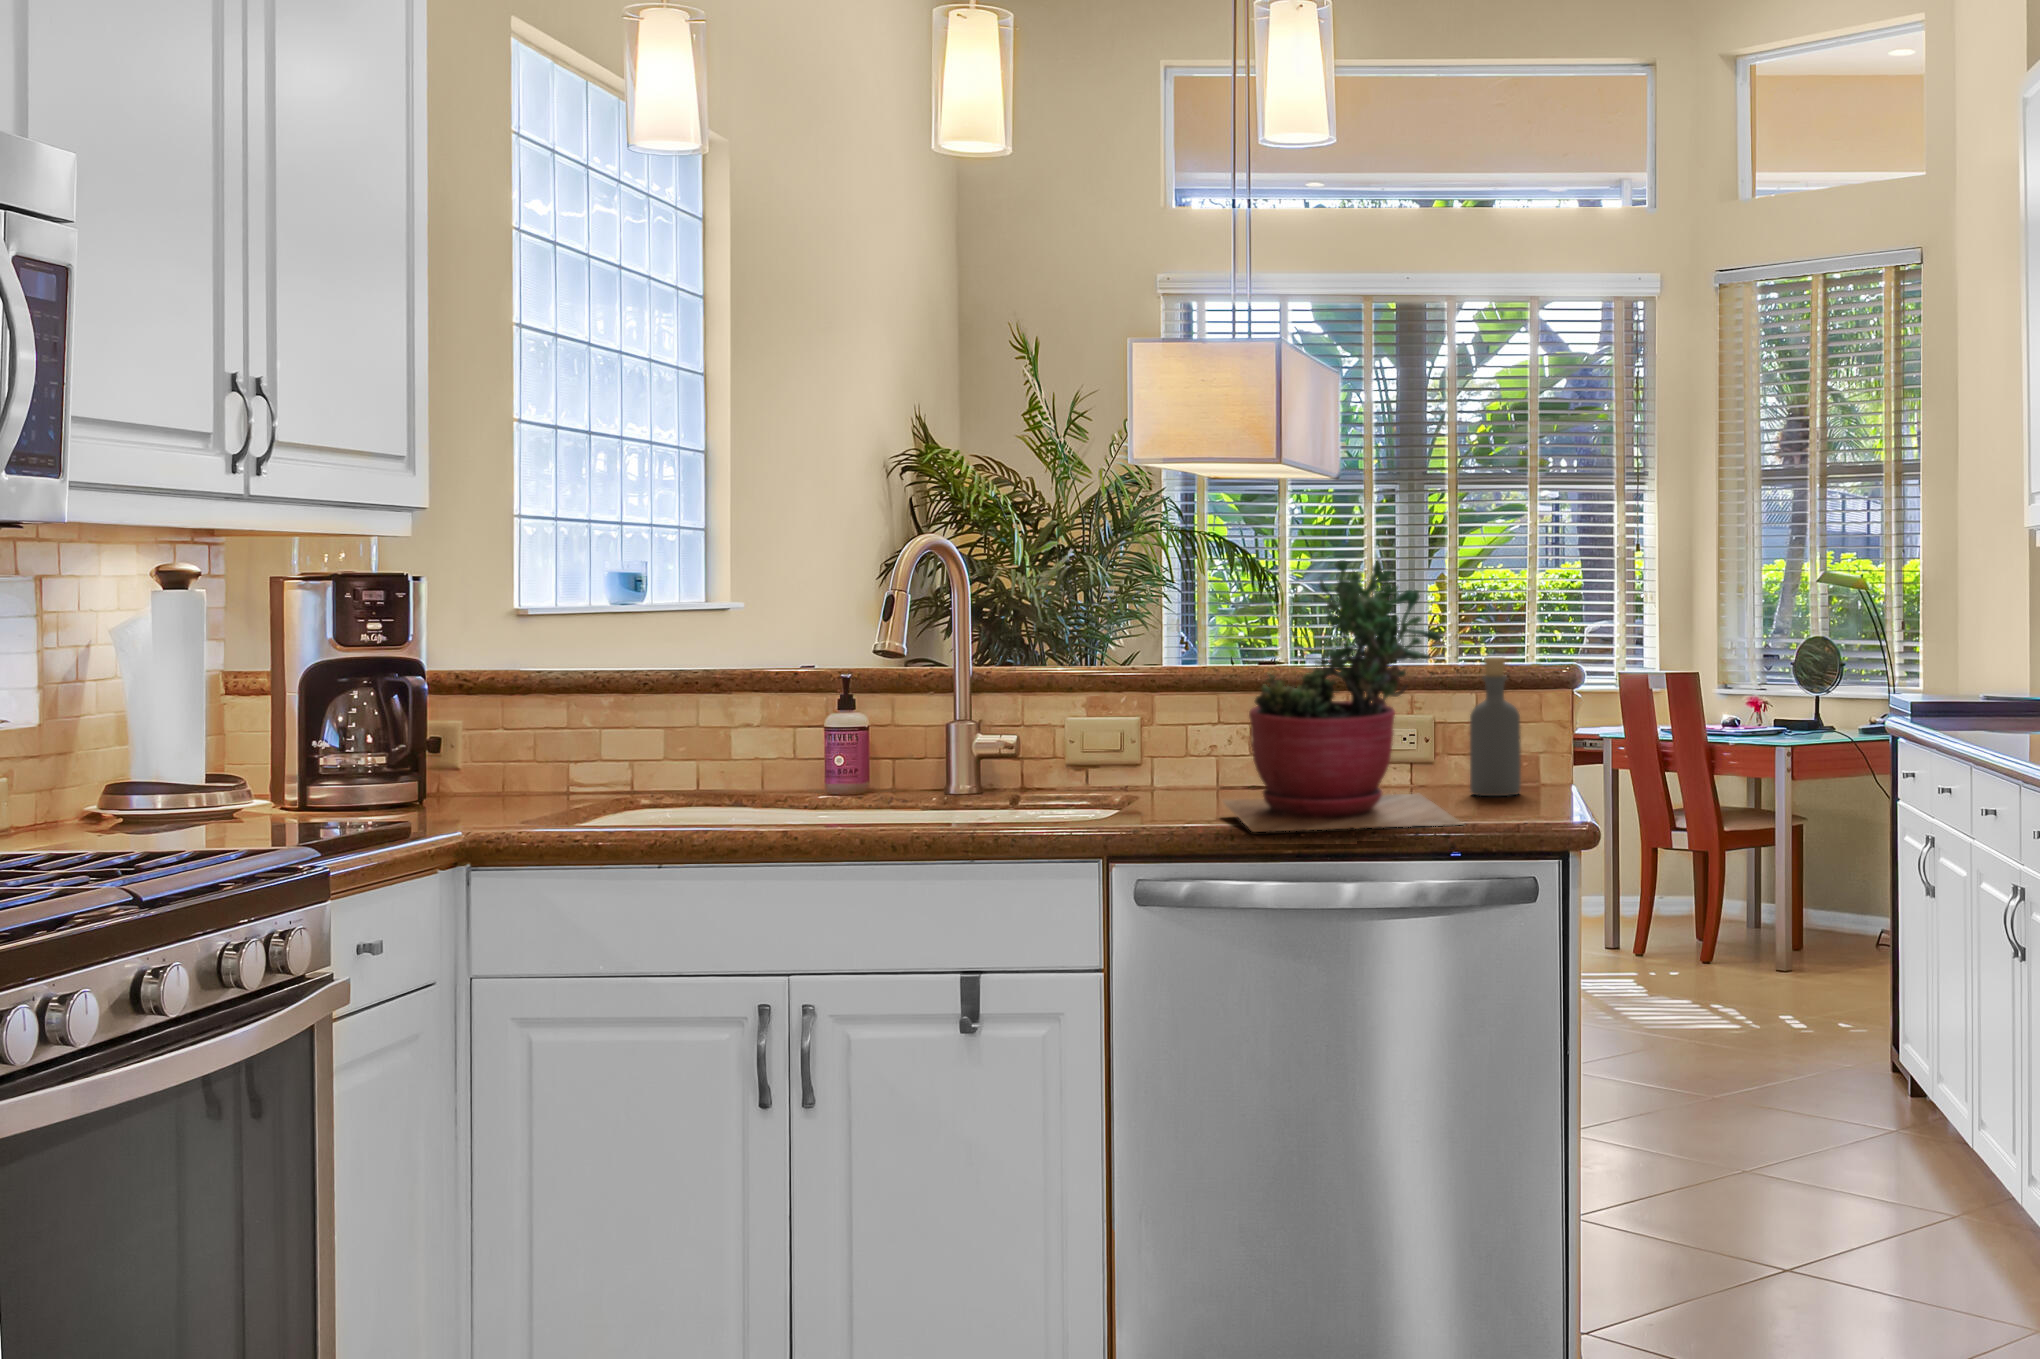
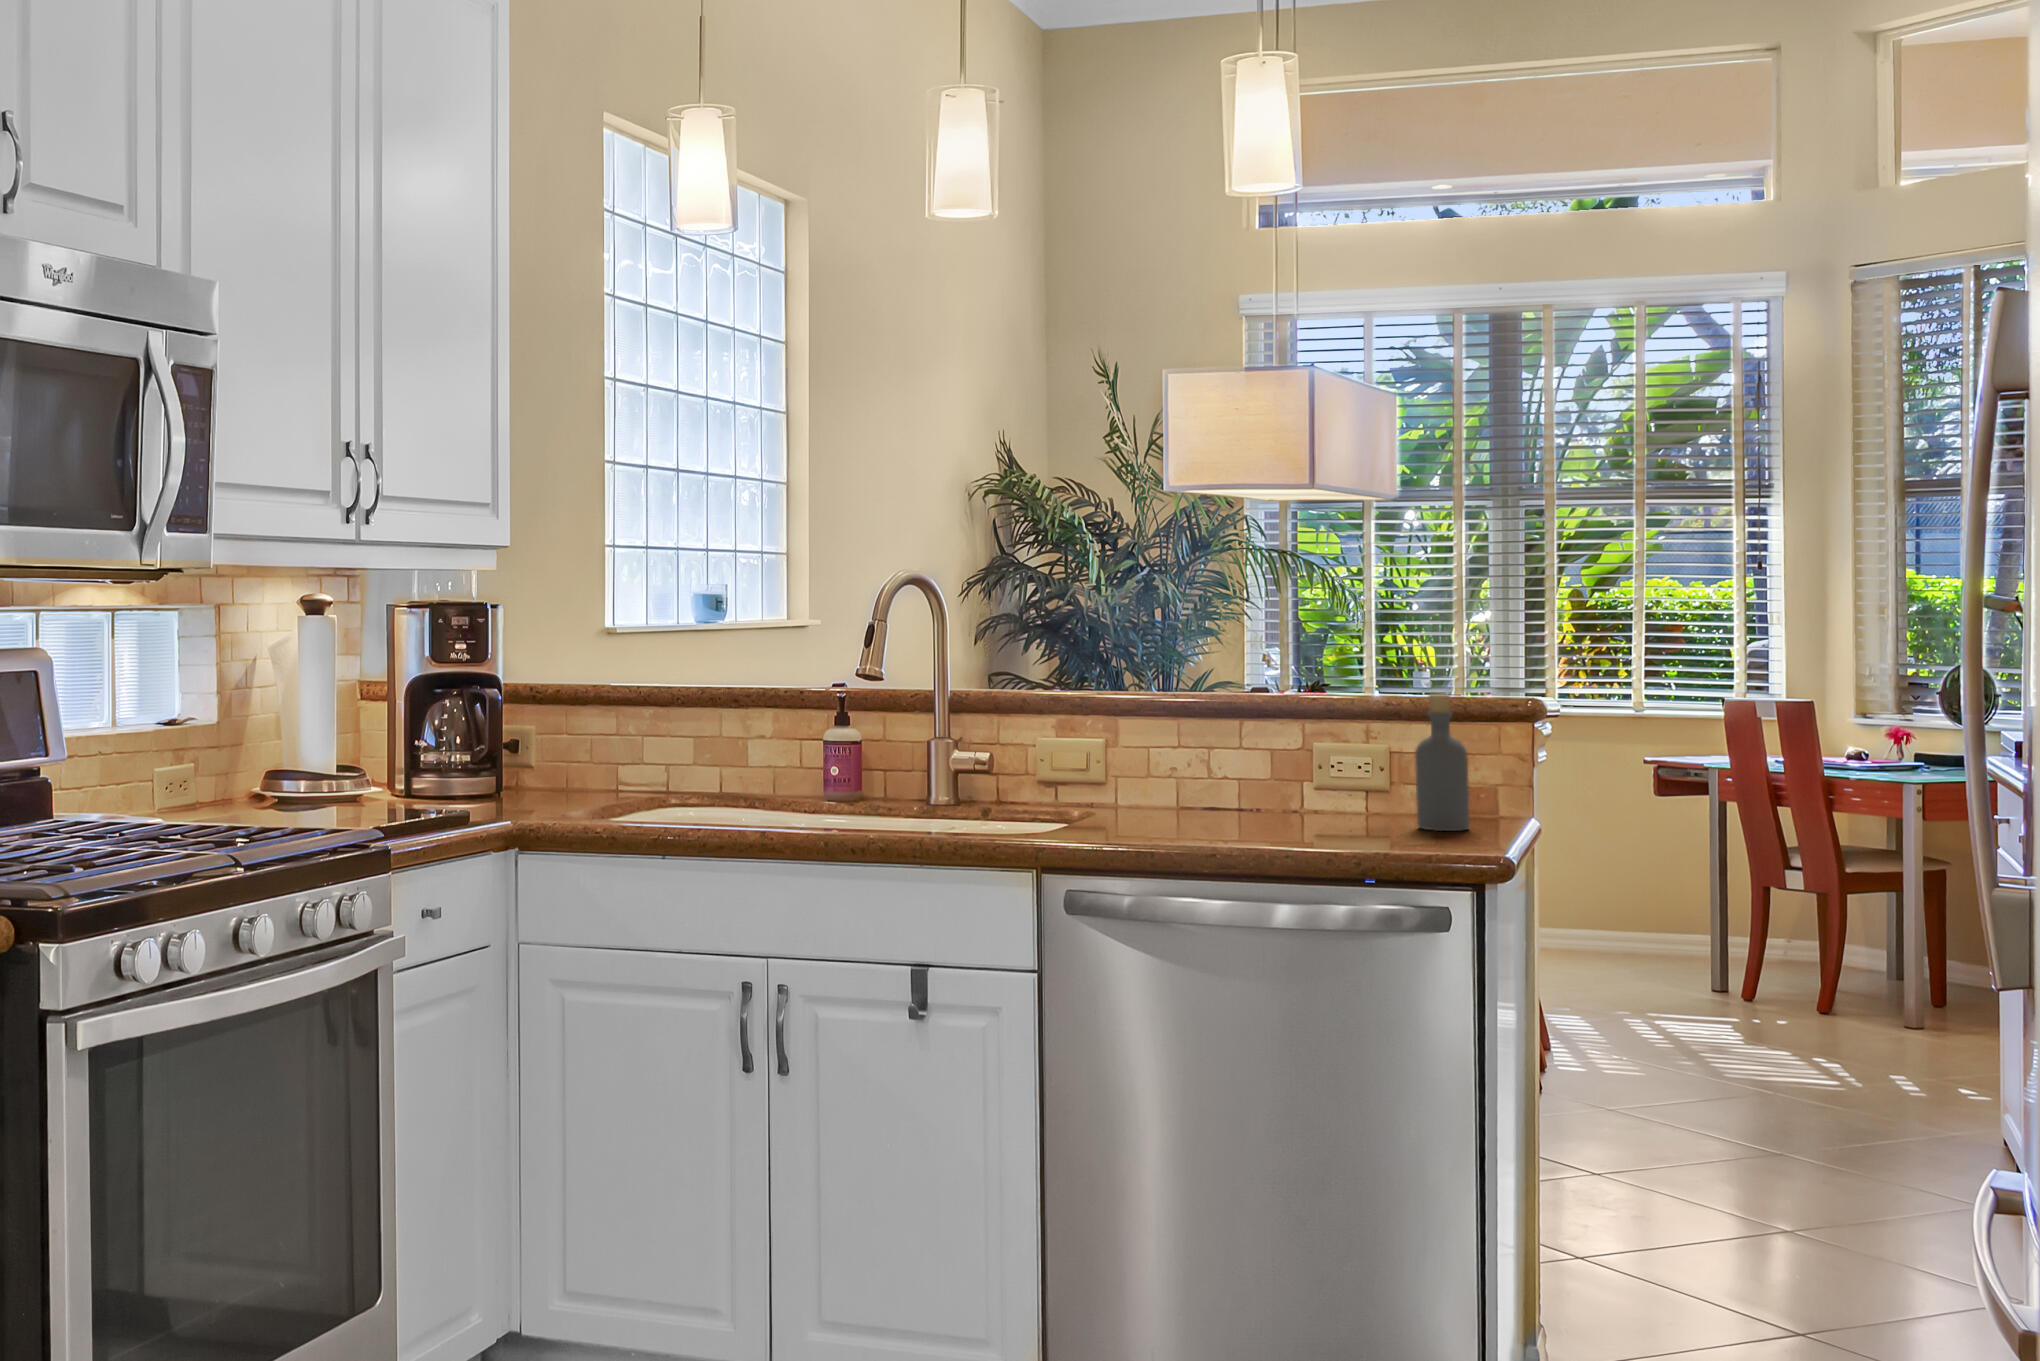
succulent plant: present [1221,560,1463,832] -> none [1158,598,1384,859]

